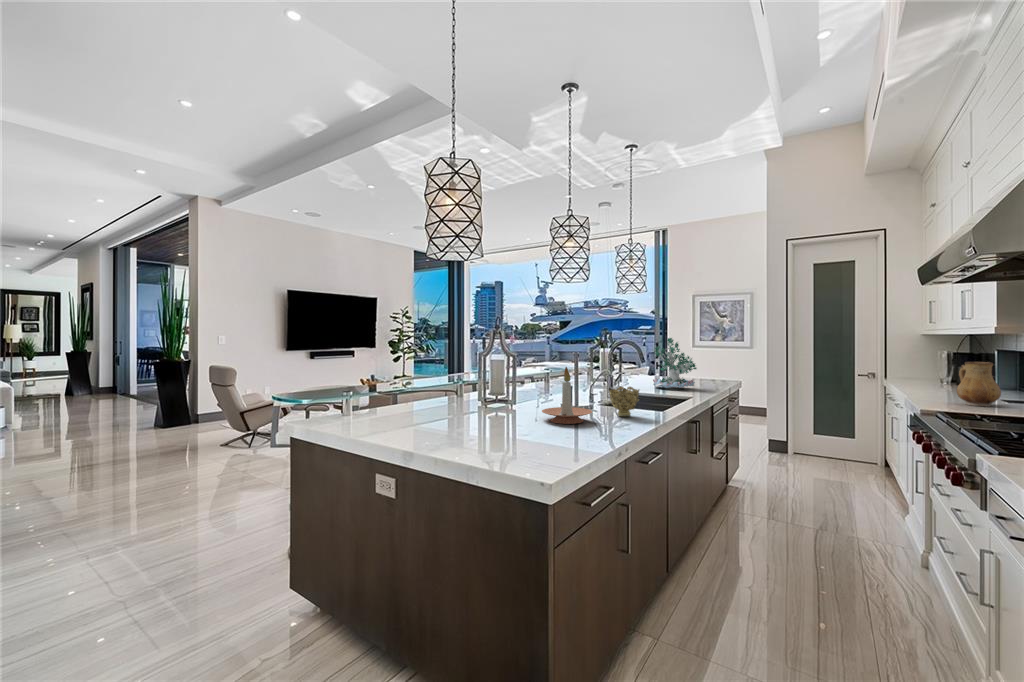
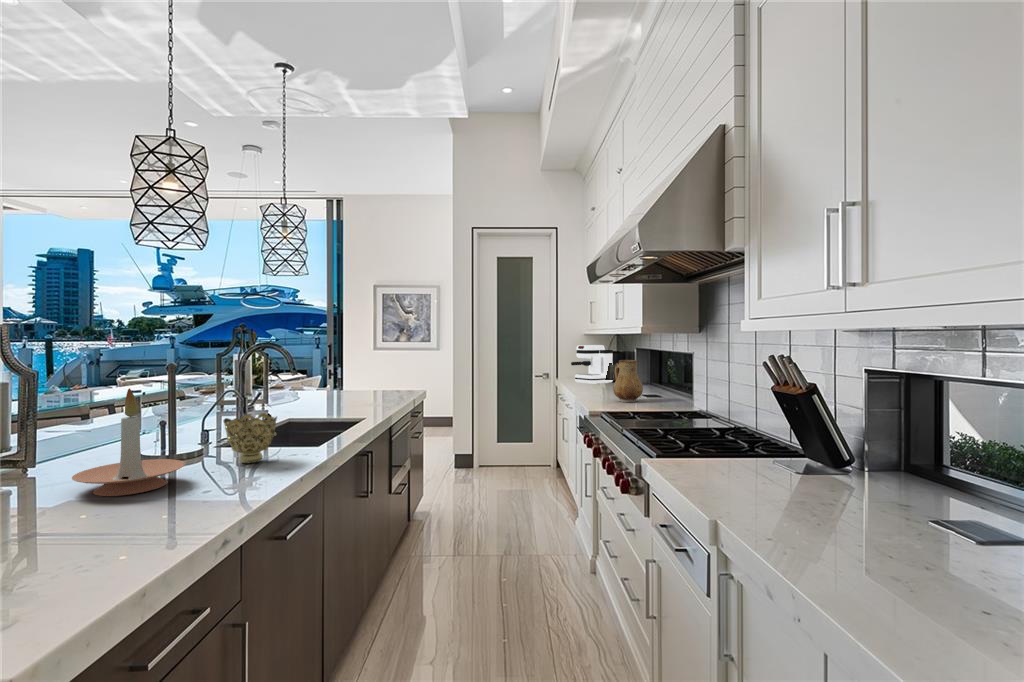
plant: present [653,338,697,388] -> none [315,336,375,406]
coffee maker: none [904,346,964,387] -> present [571,345,613,384]

